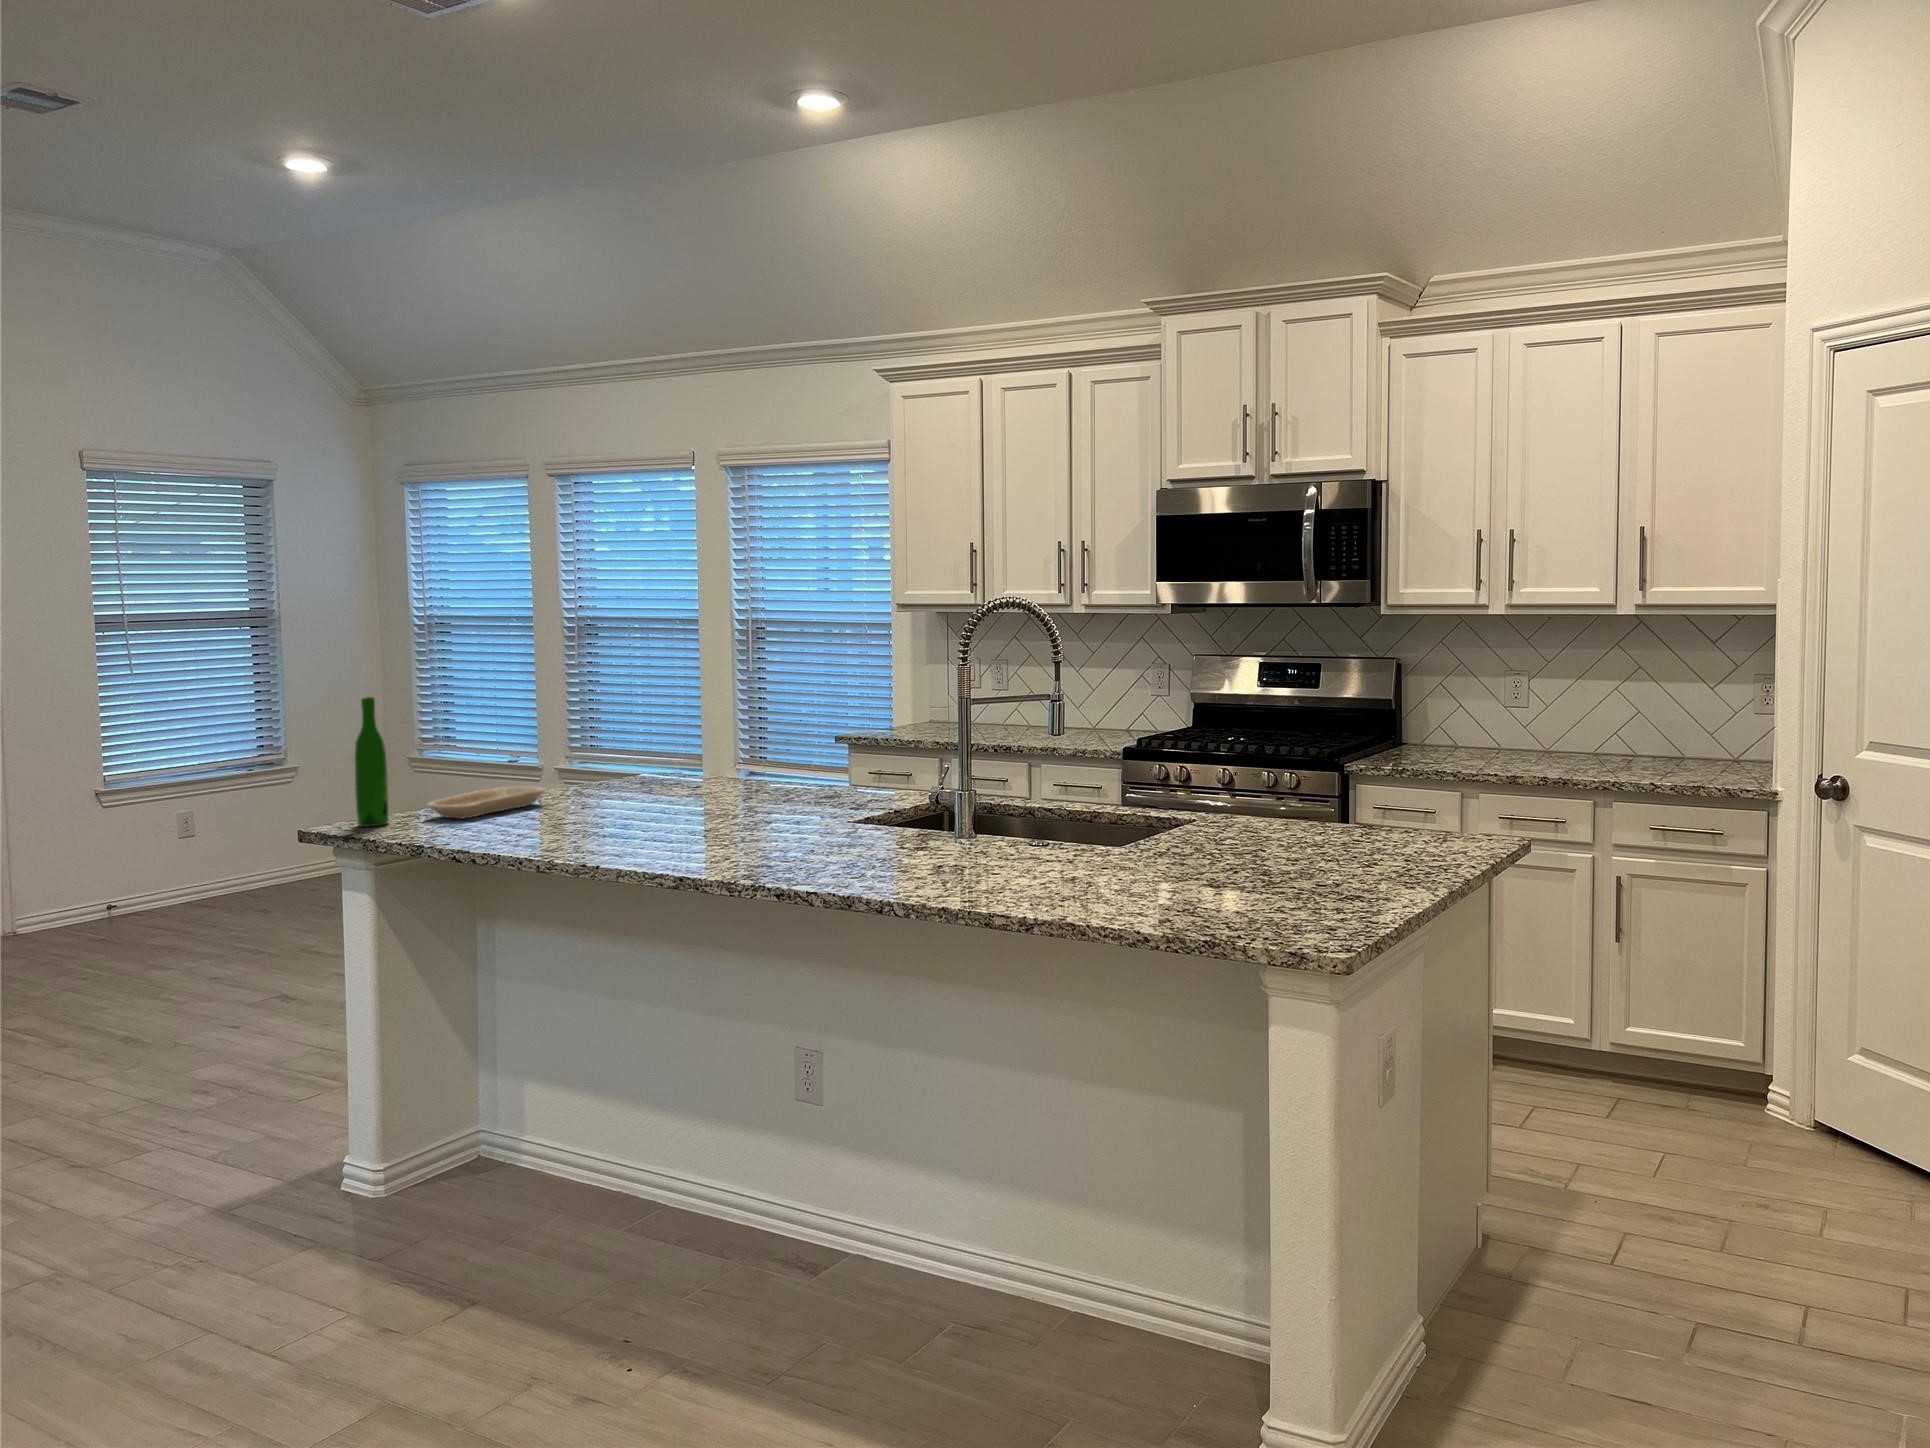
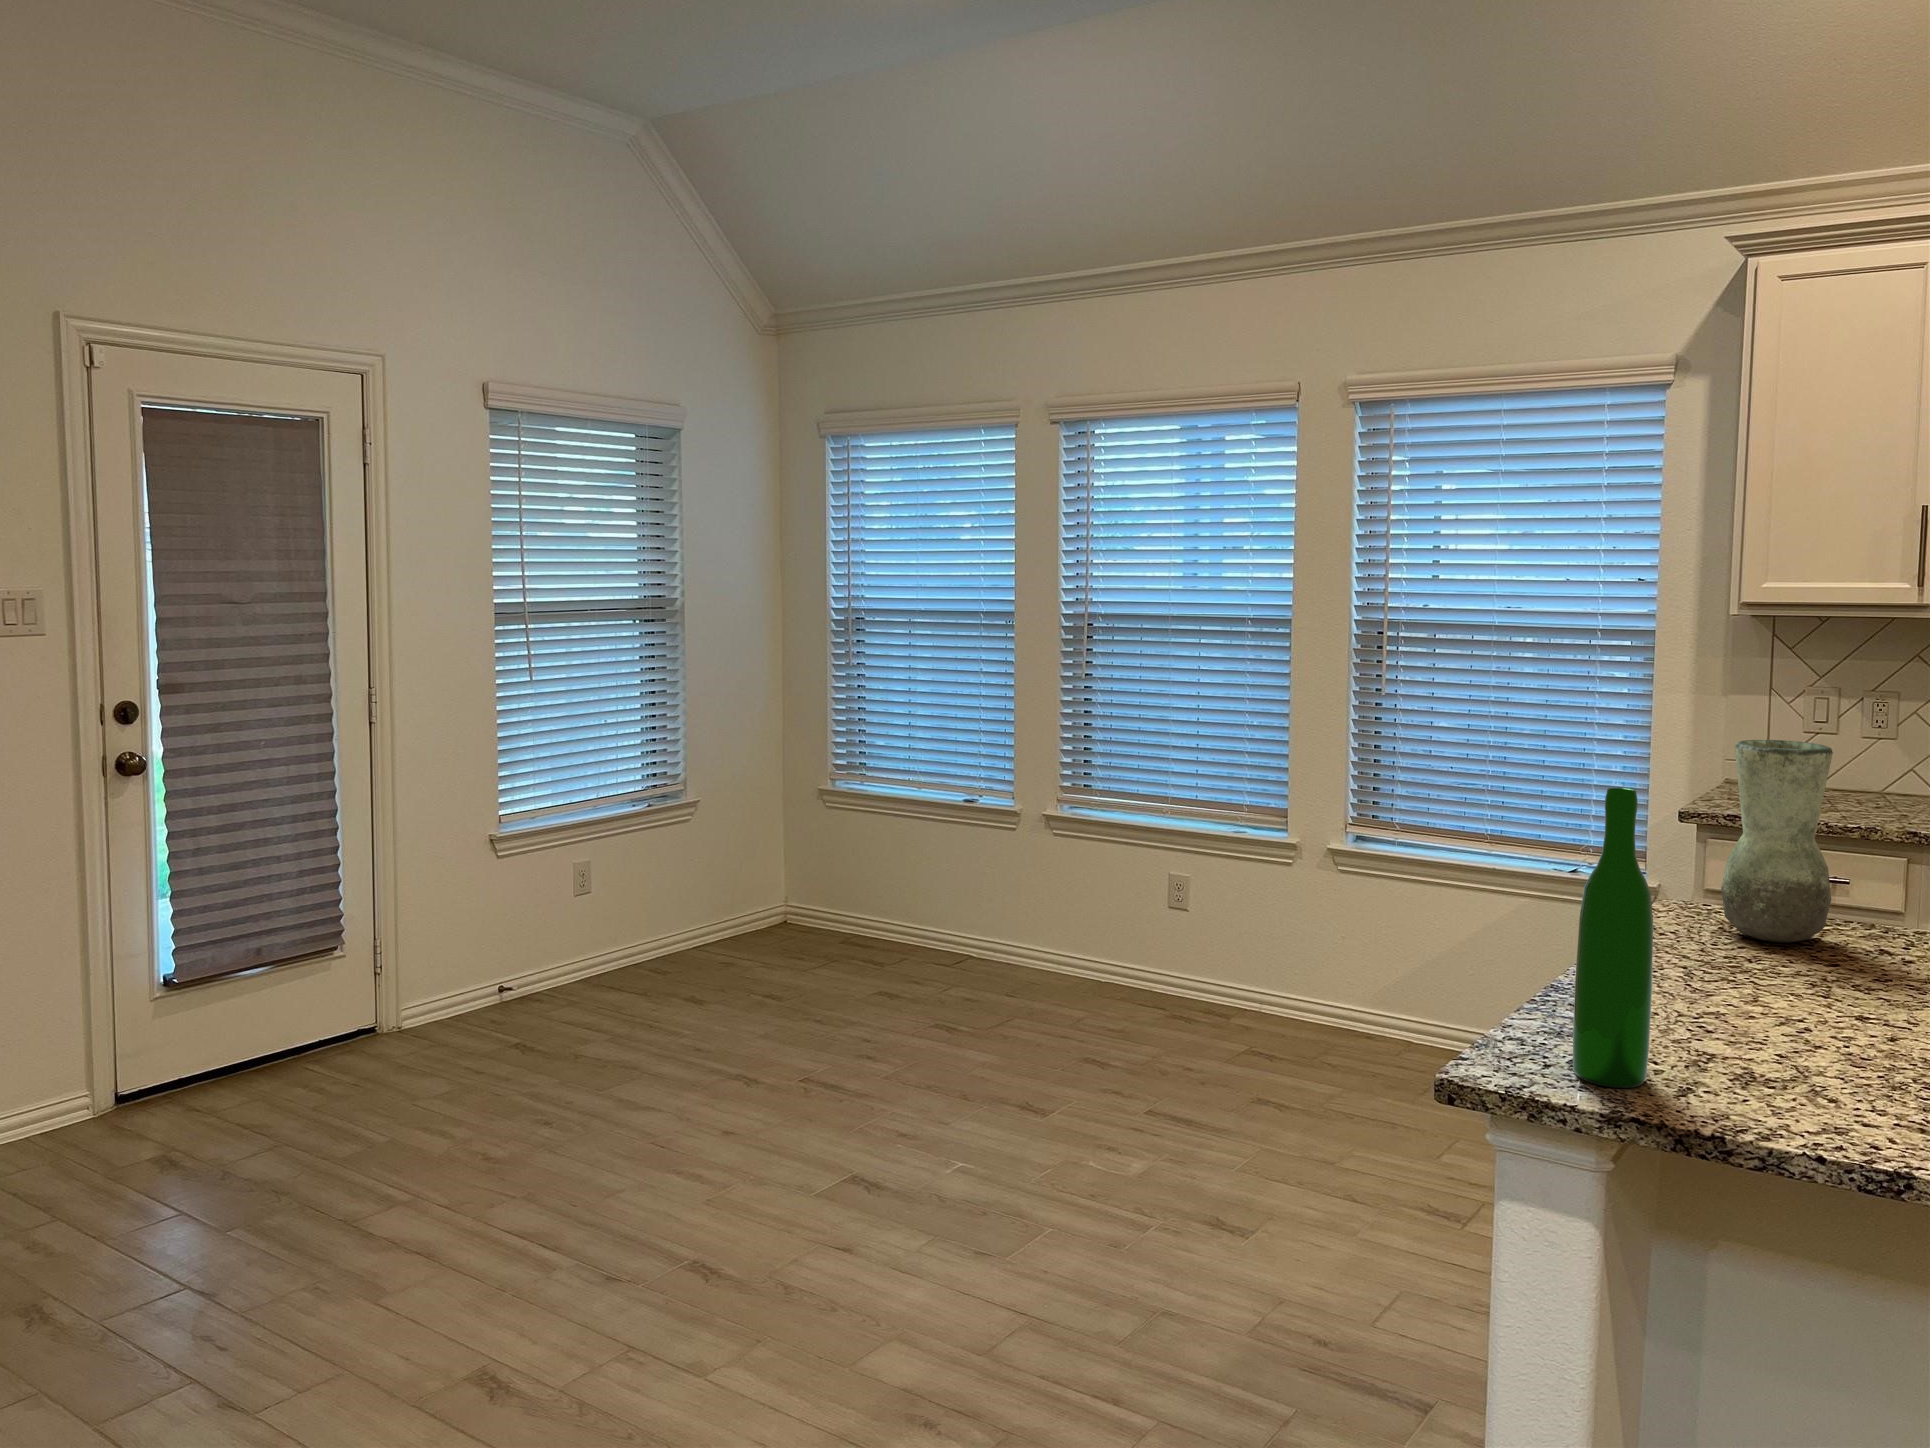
vase: none [606,683,656,785] -> present [1721,740,1833,943]
tray: present [427,787,545,819] -> none [1665,961,1812,1061]

